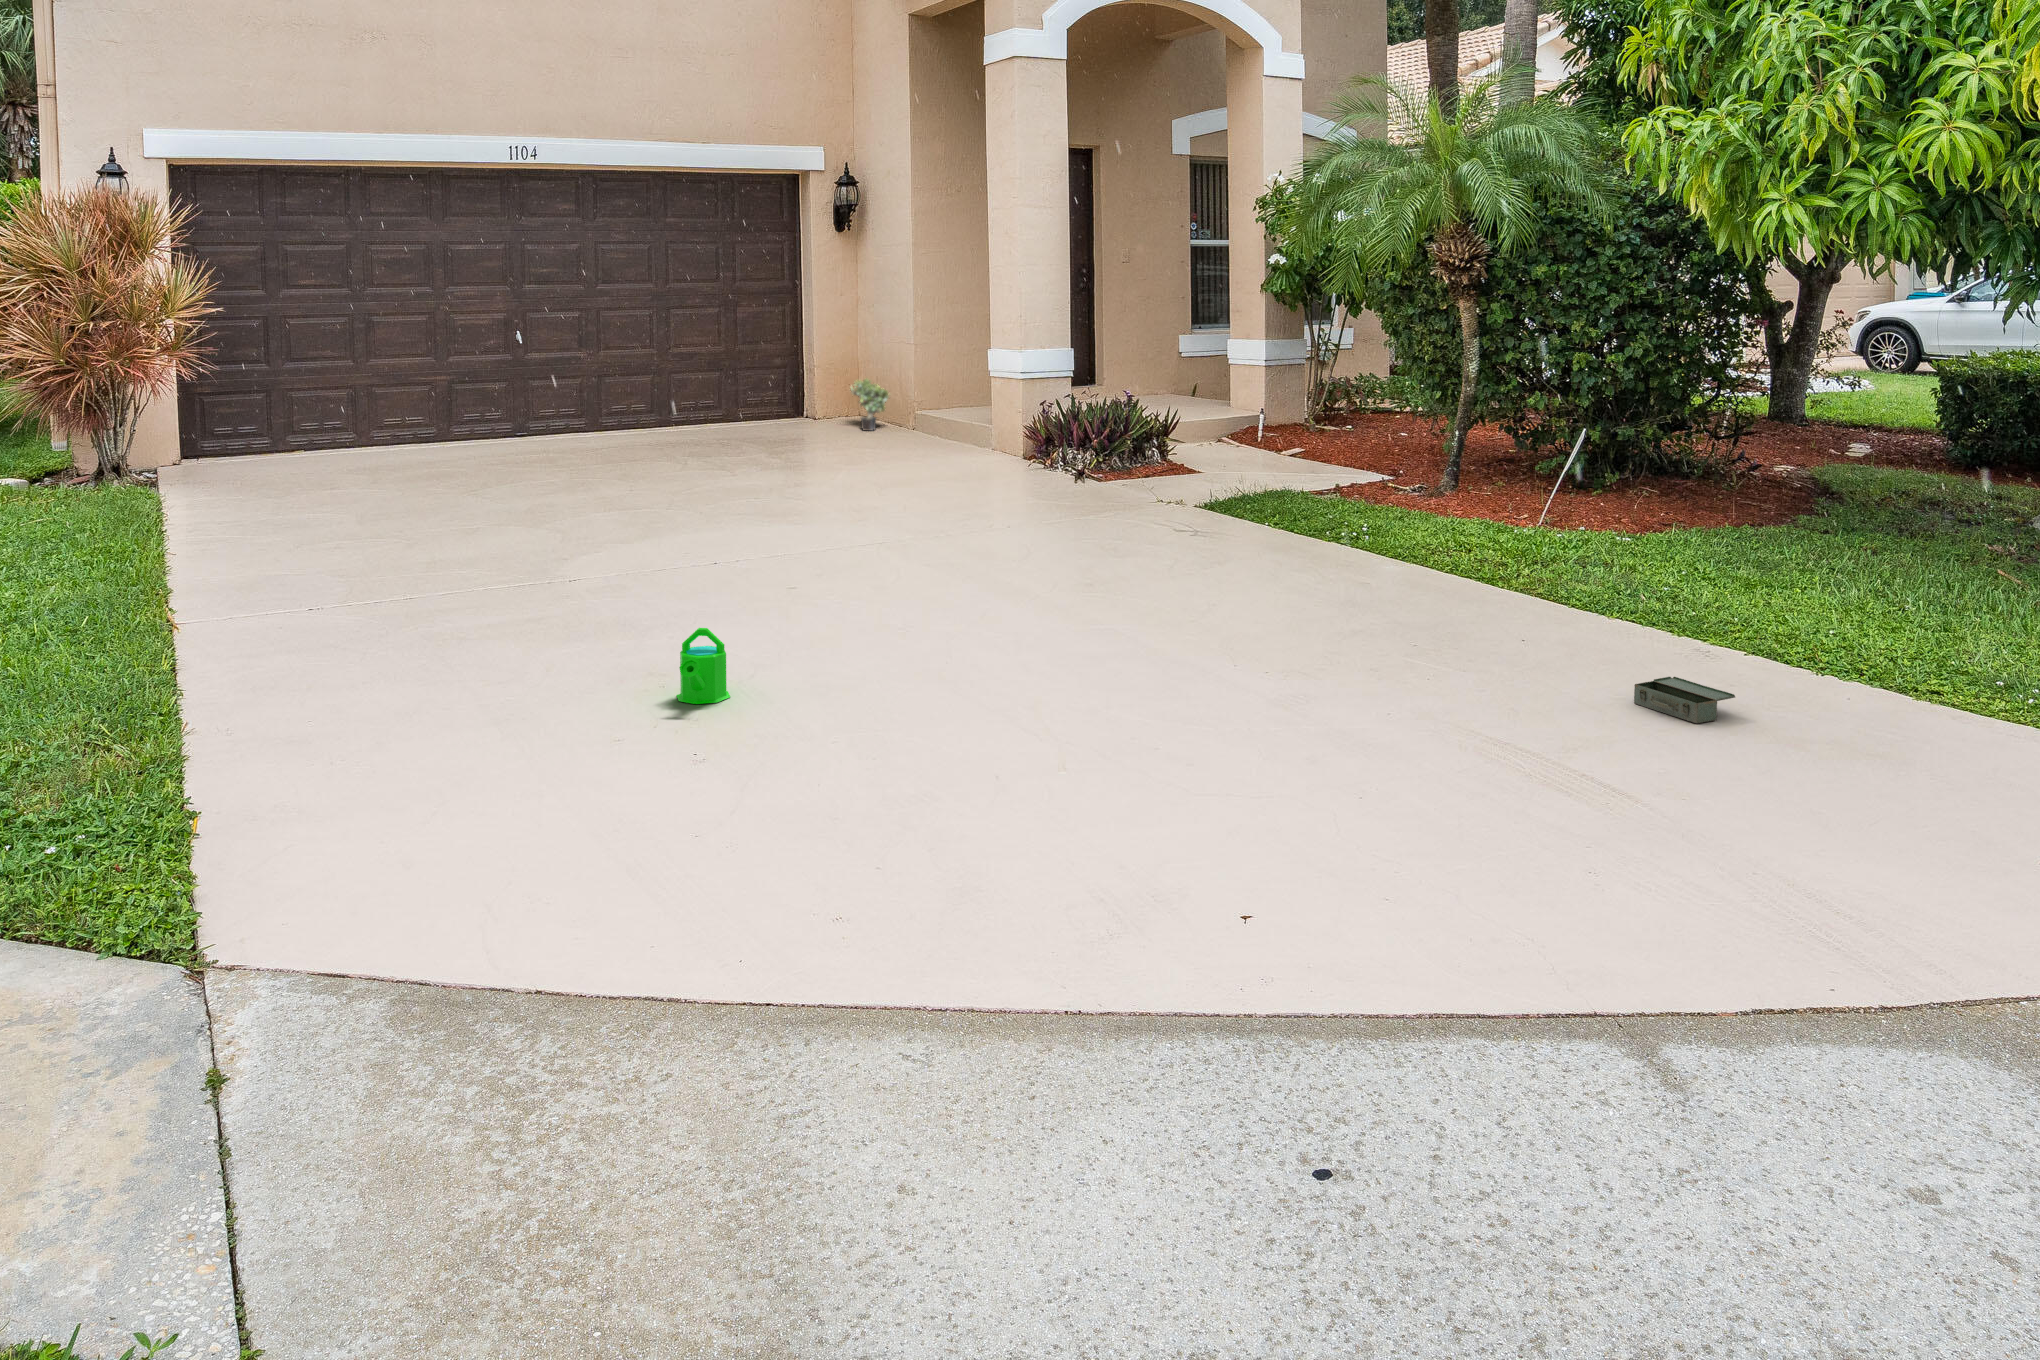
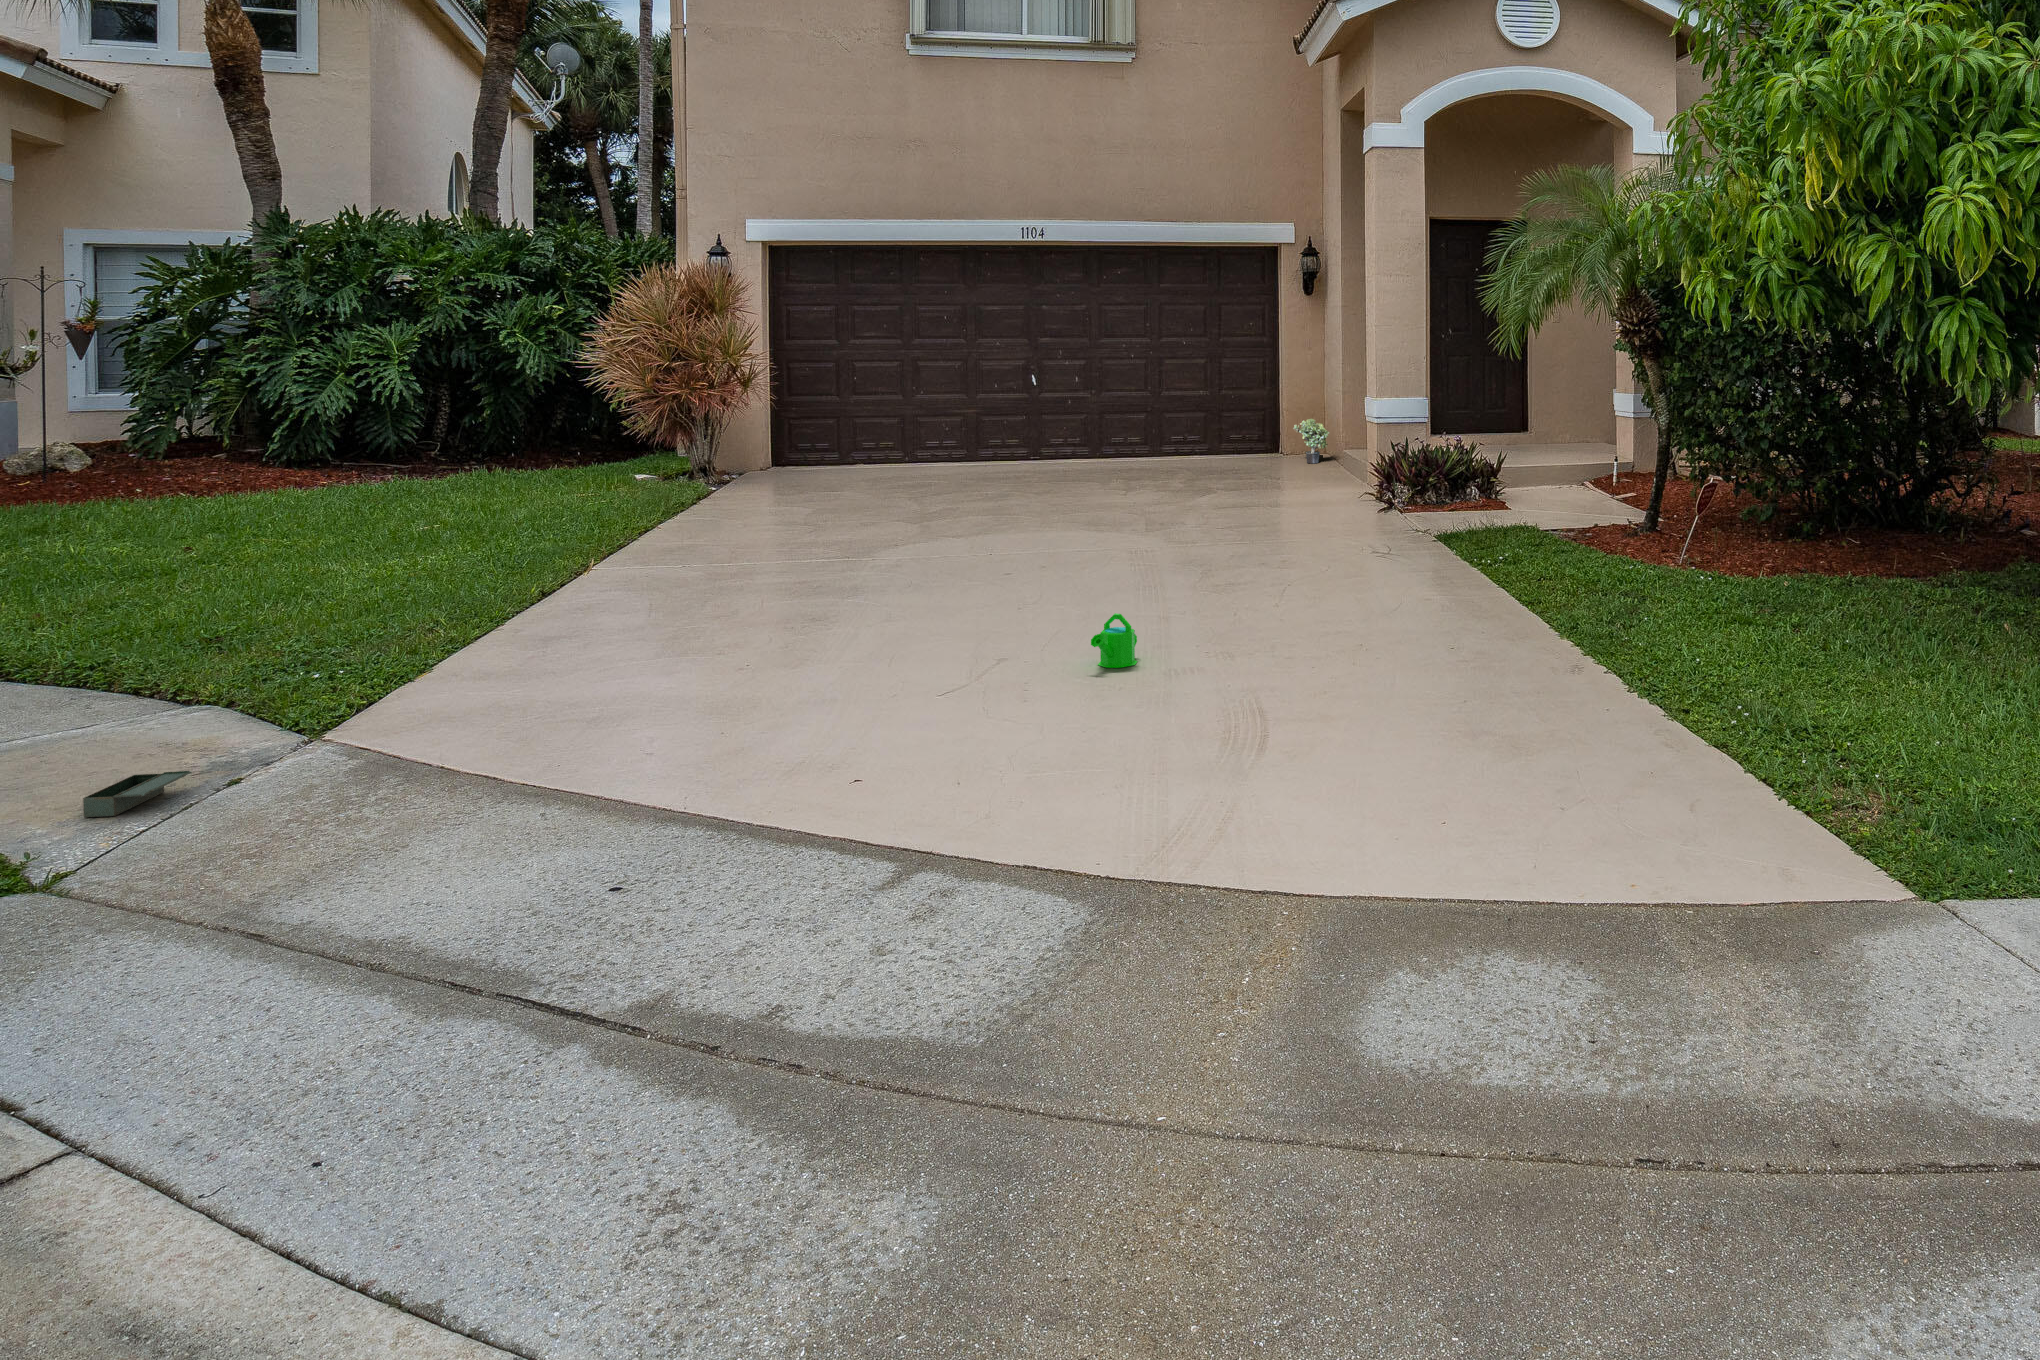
watering can: present [677,628,730,704] -> present [1091,613,1138,668]
toolbox: present [1634,677,1735,723] -> present [83,771,191,817]

